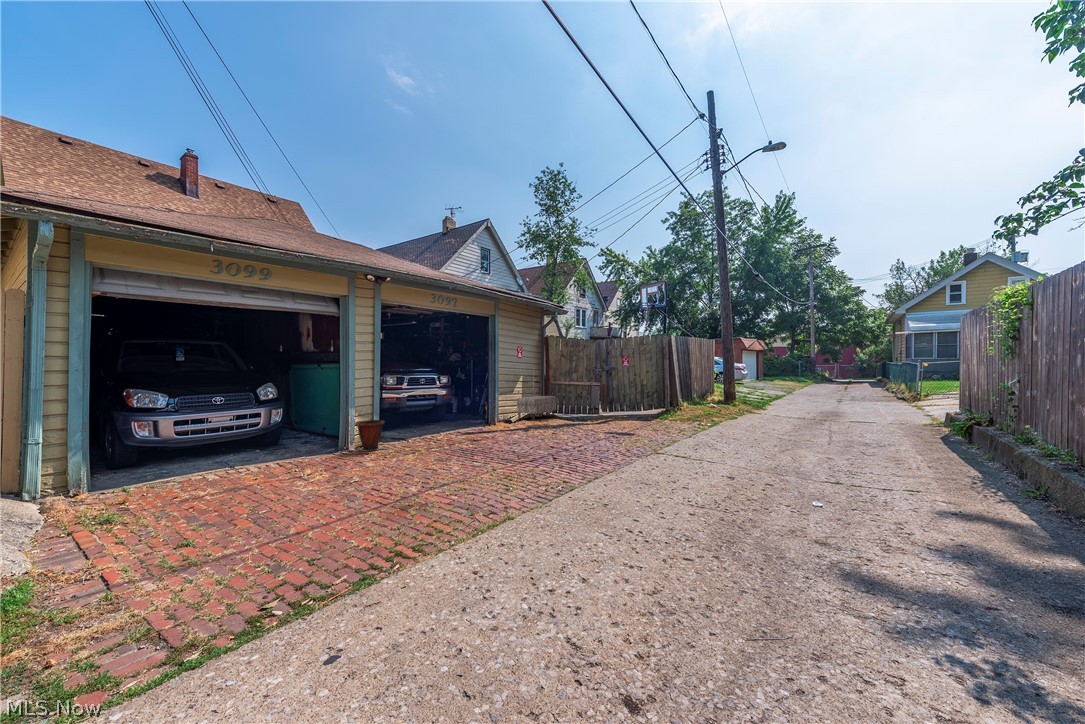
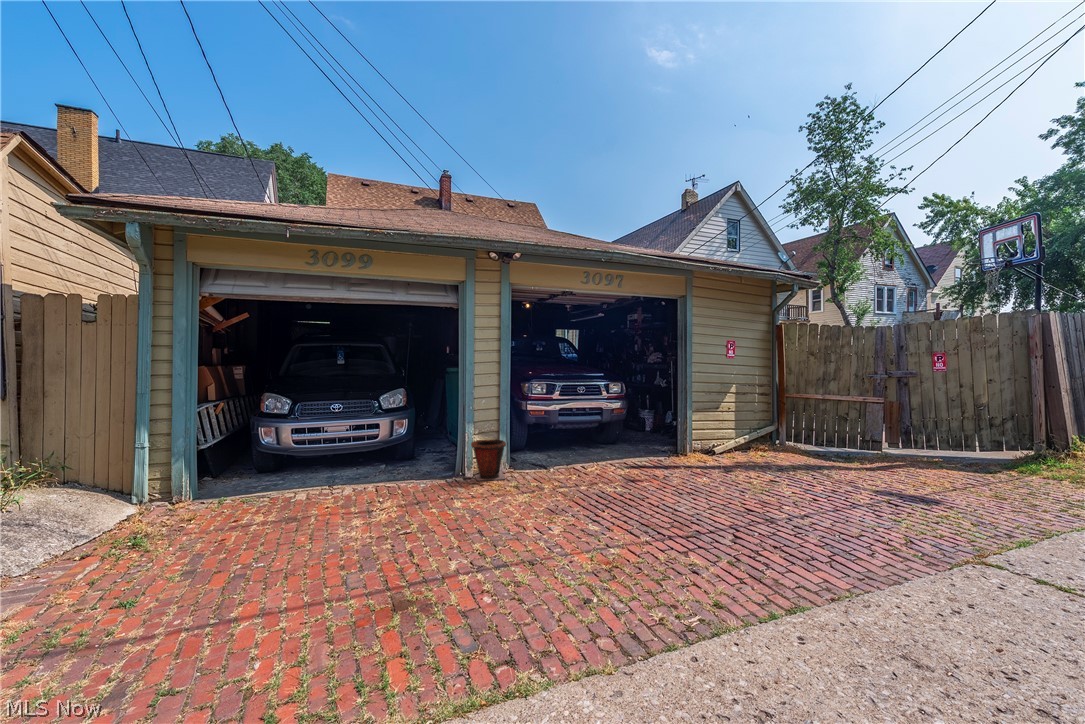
bench: present [517,396,556,421] -> none [728,414,797,452]

